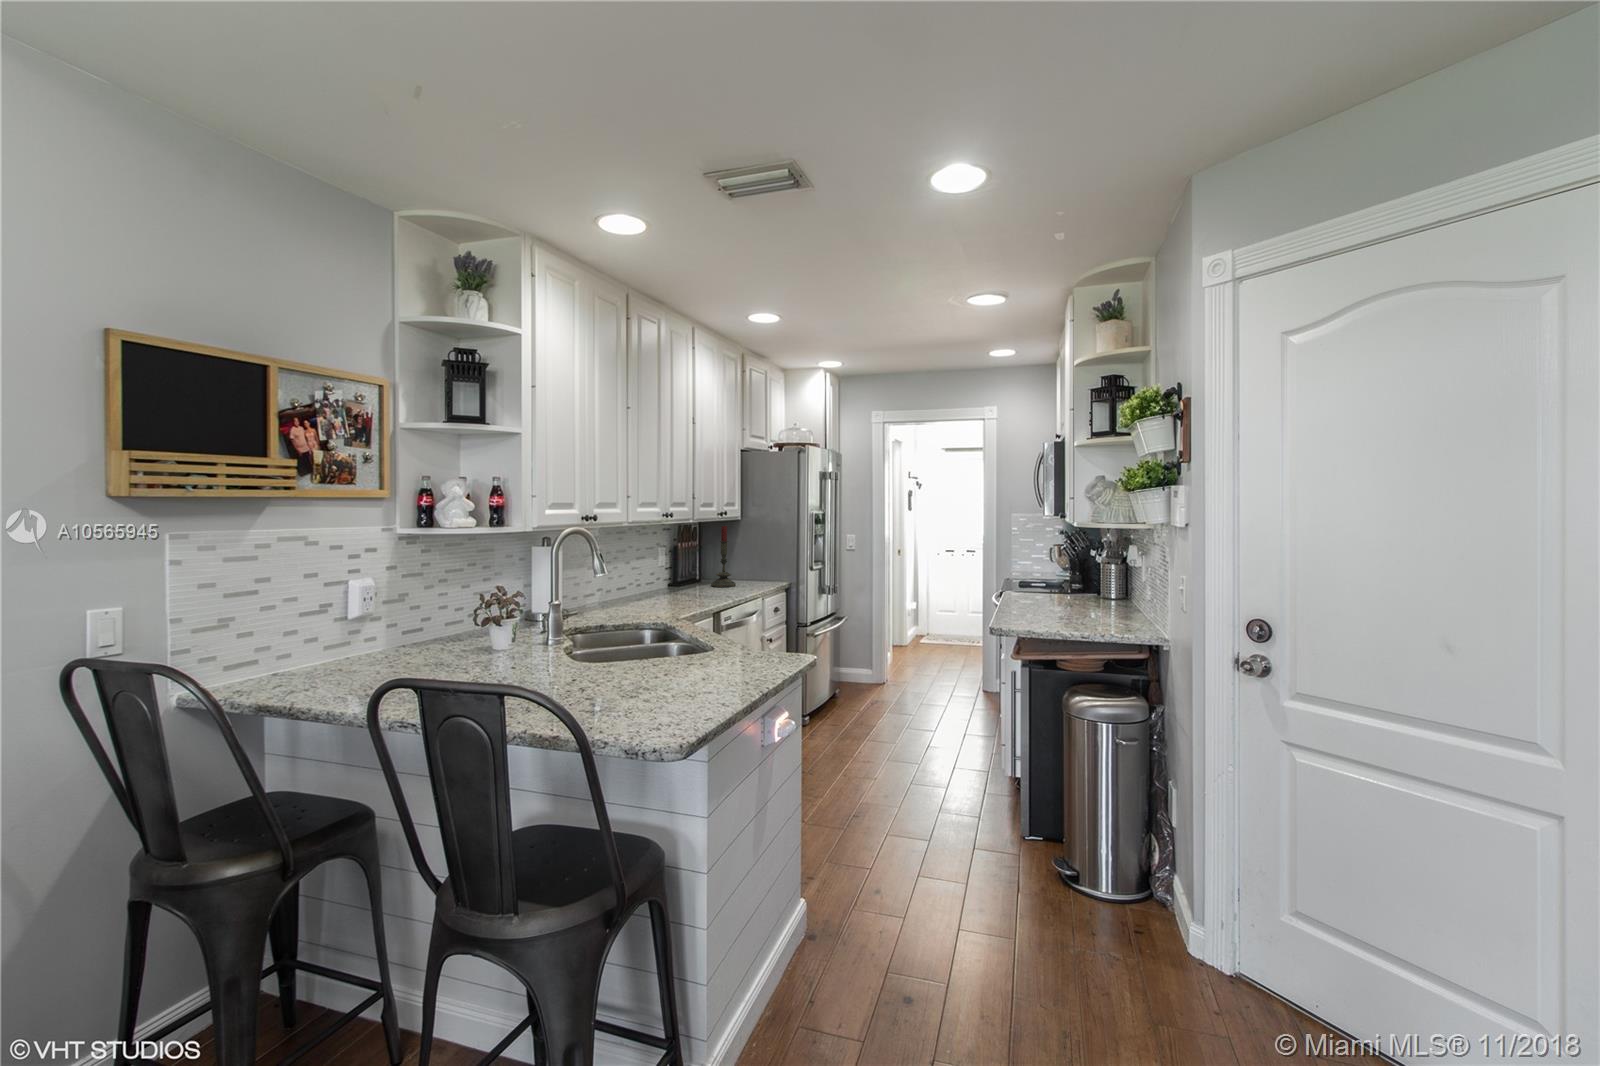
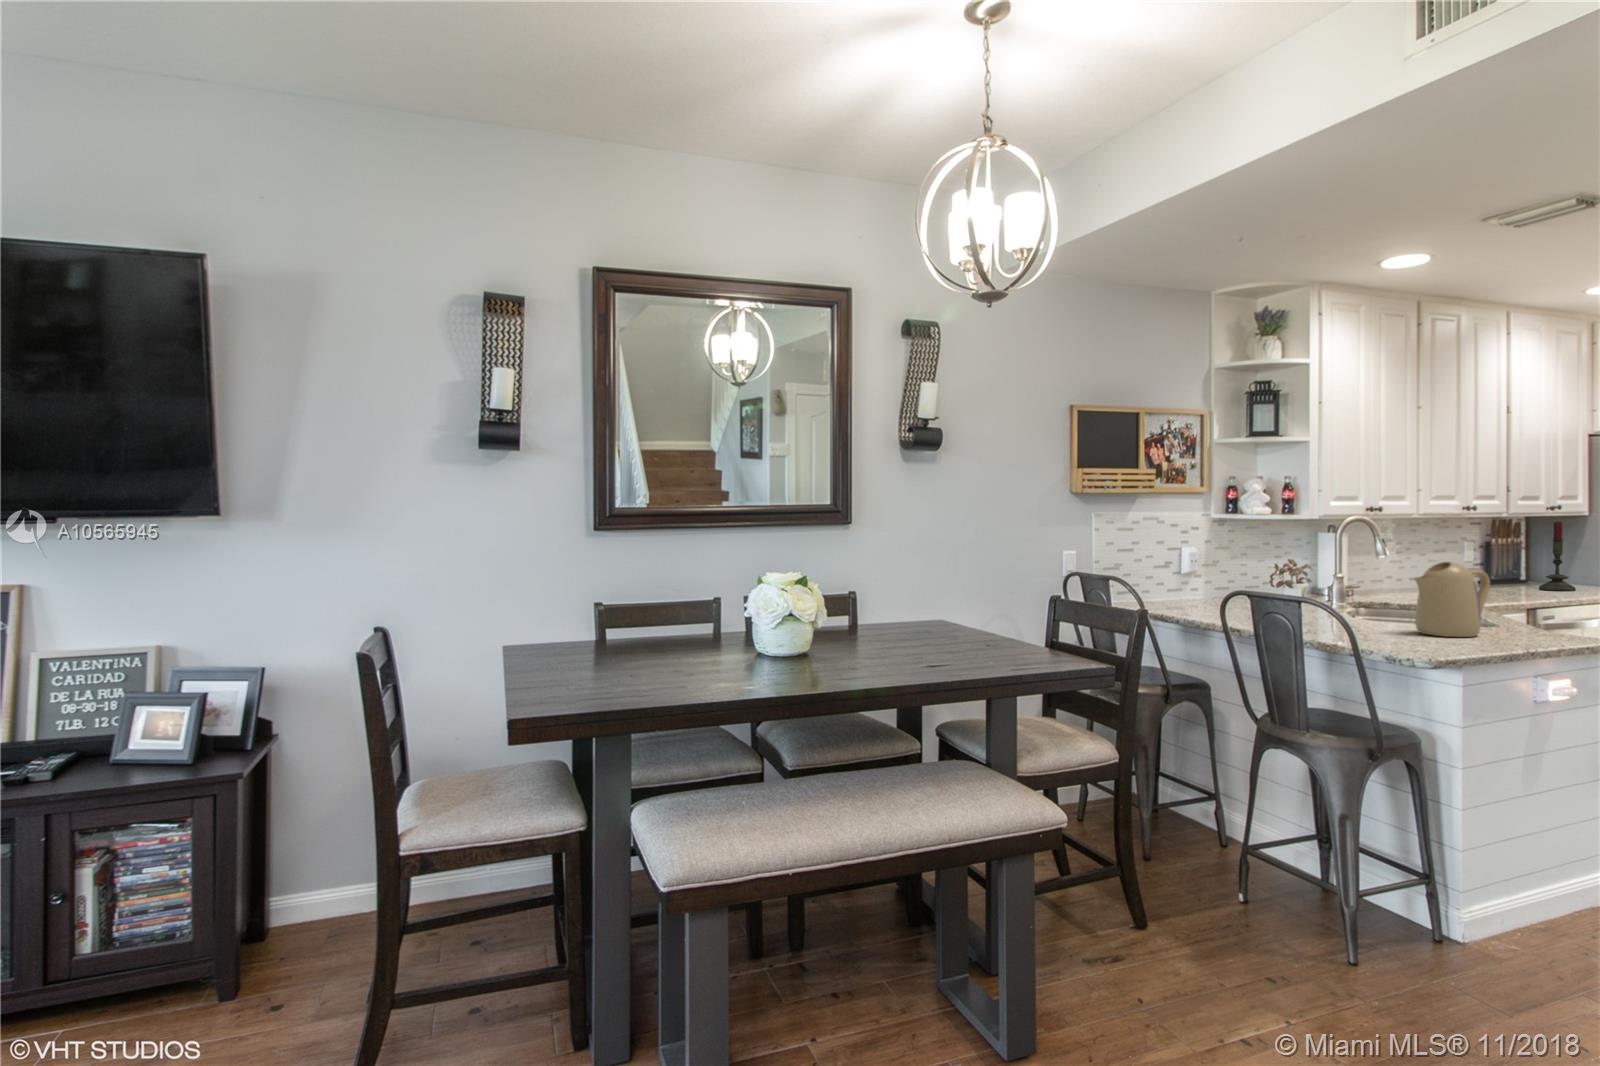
kettle: none [653,599,724,697] -> present [1415,562,1490,637]

